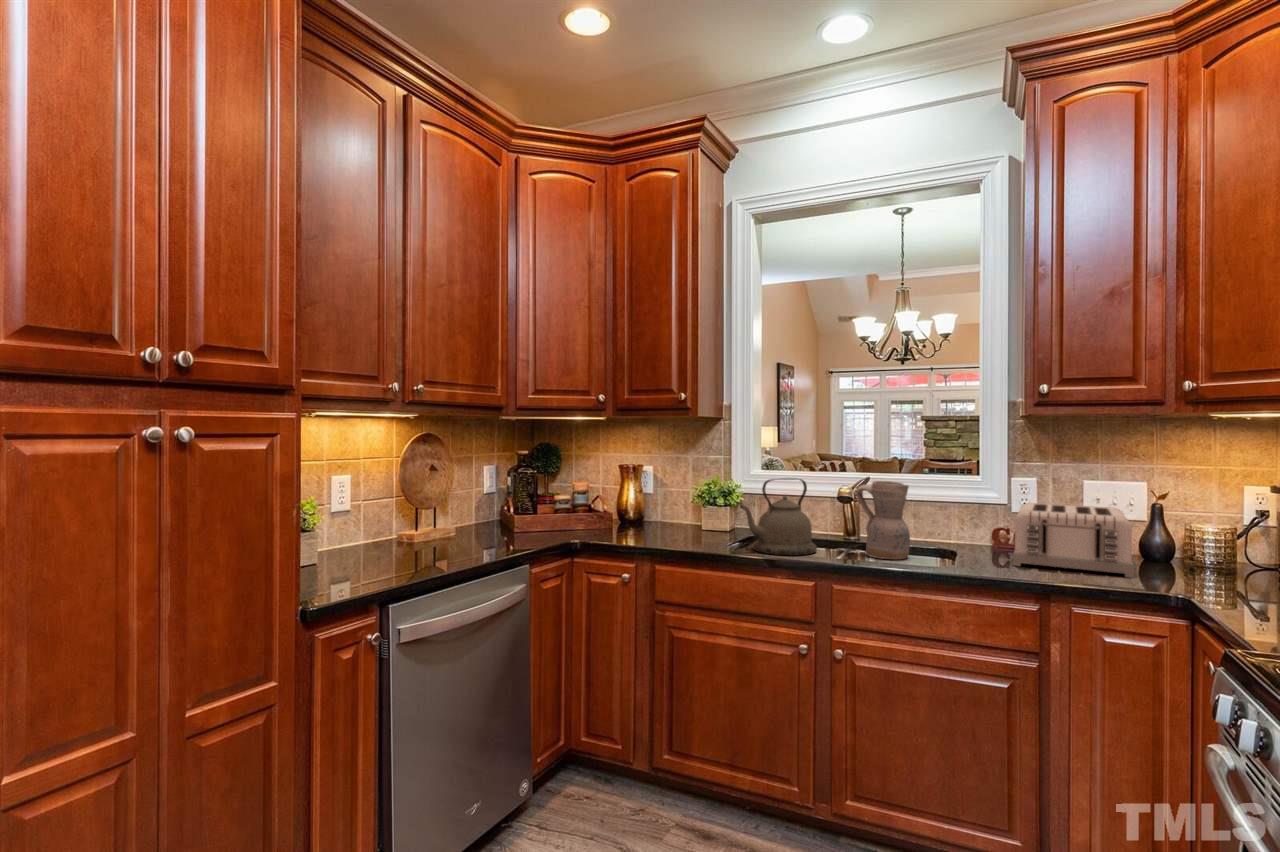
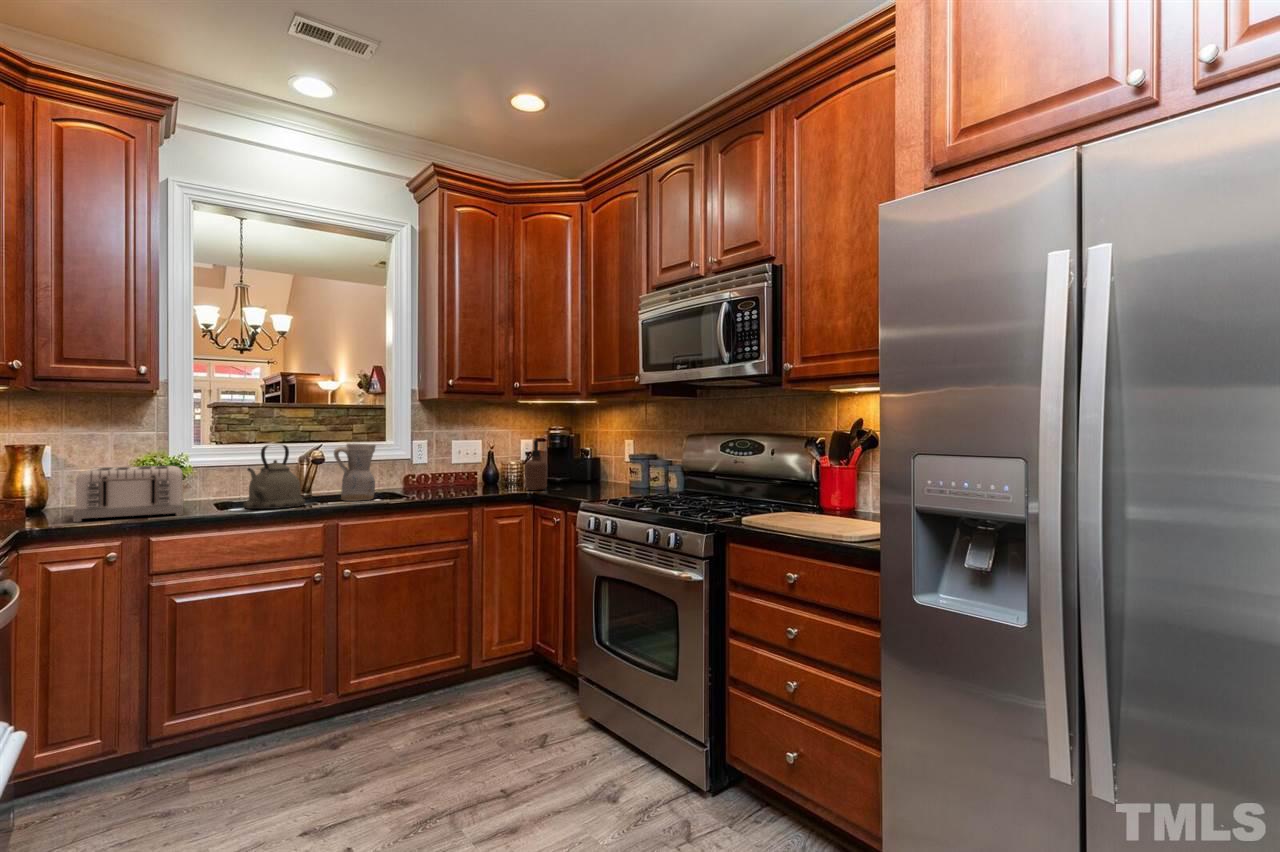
soap dispenser: none [1185,497,1240,597] -> present [525,440,547,490]
toaster: present [1013,503,1134,578] -> present [73,466,184,522]

